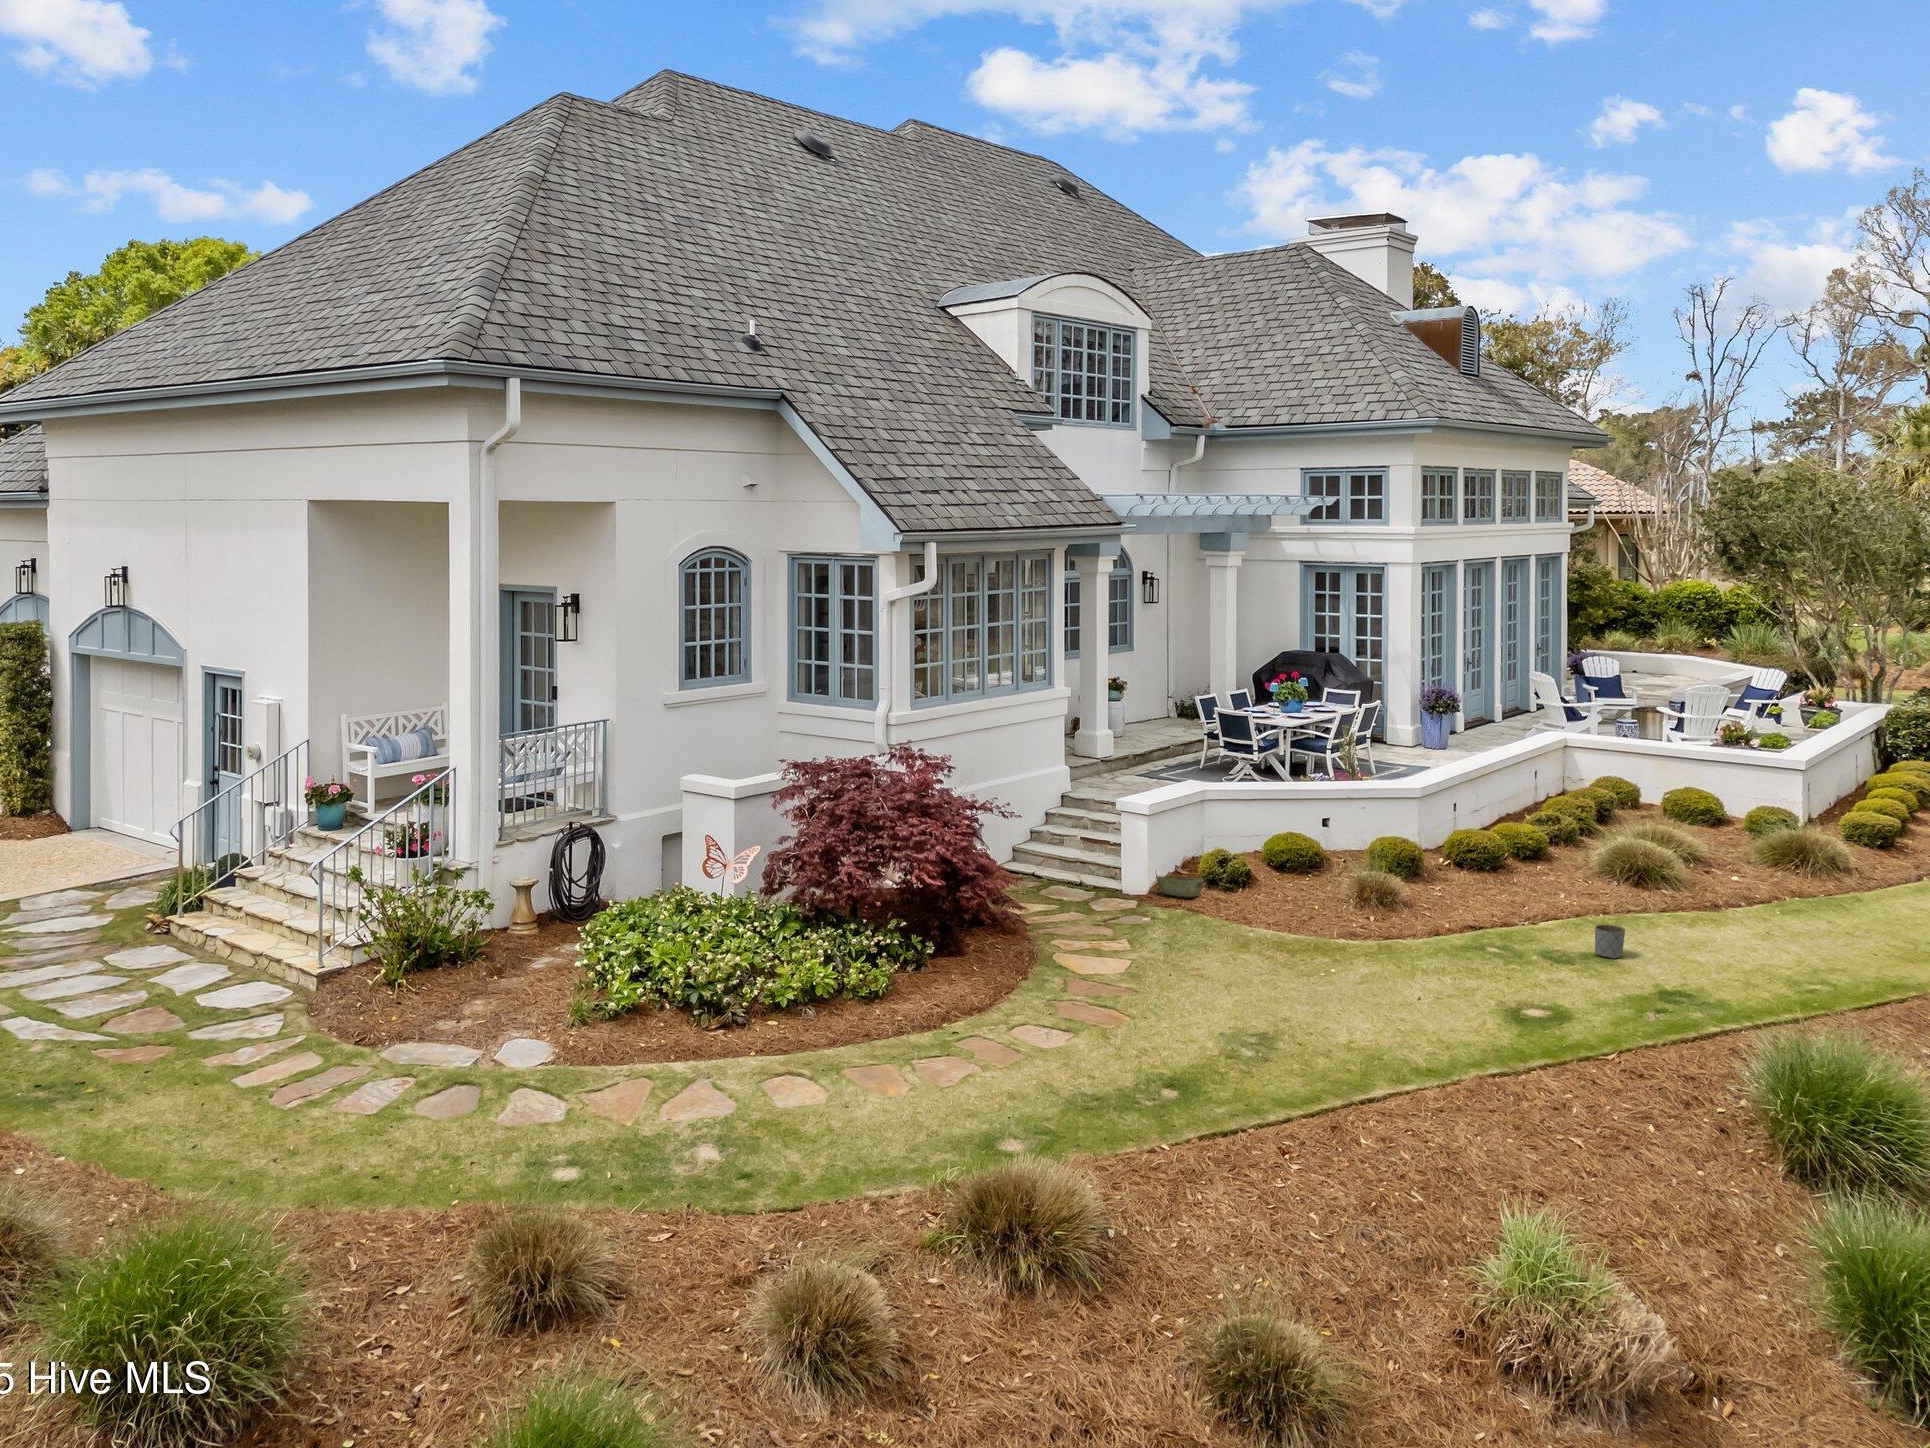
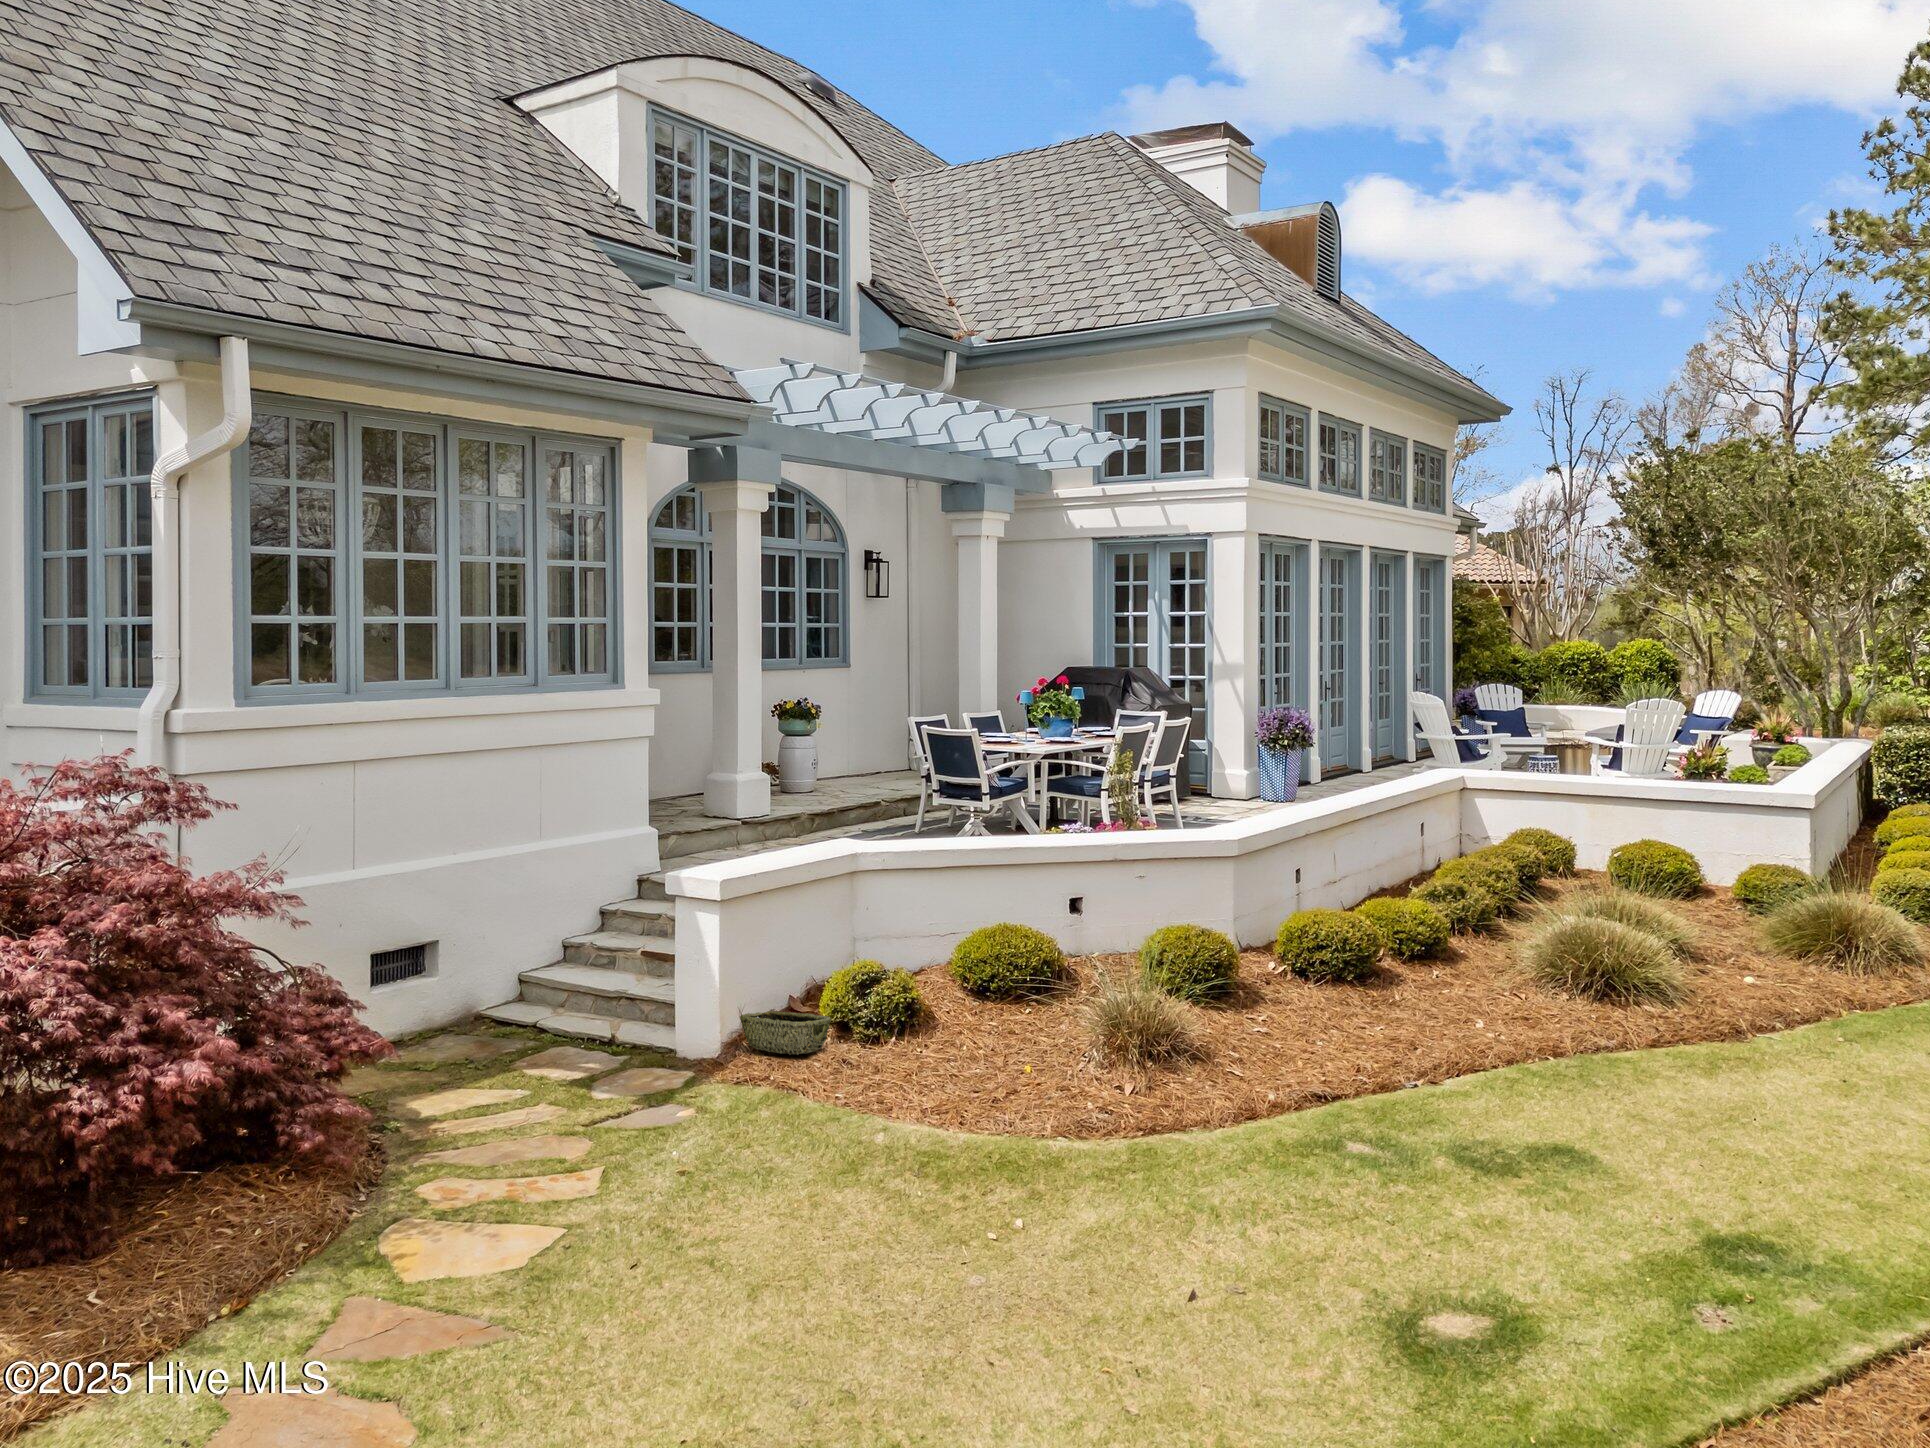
planter: present [1595,925,1625,959] -> none [1550,1095,1608,1169]

